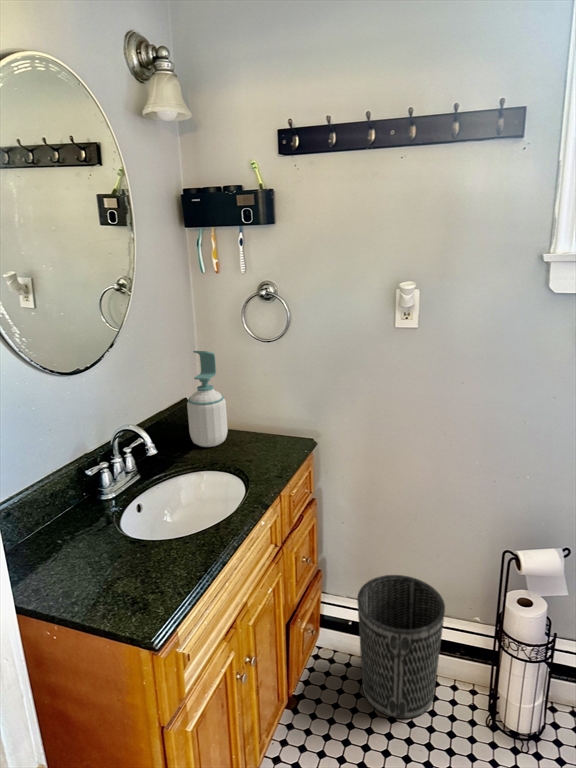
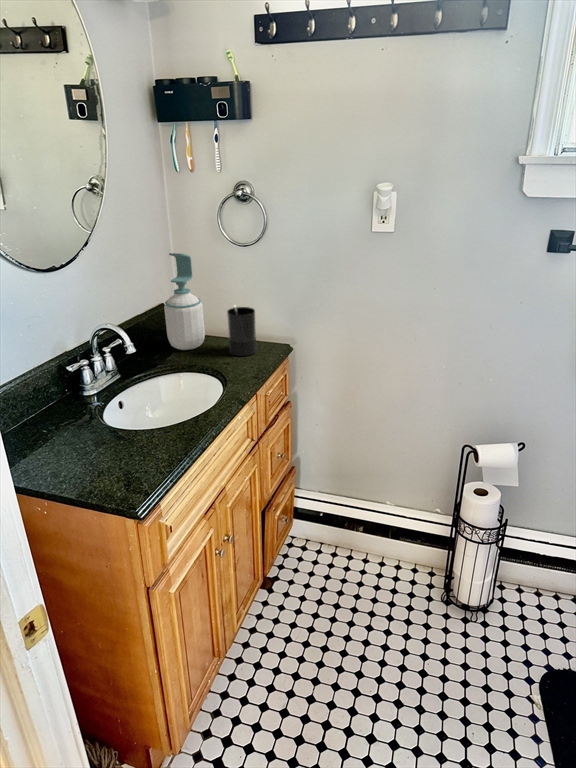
candle: none [251,400,281,453] -> present [227,306,257,356]
wastebasket: present [357,575,445,719] -> none [328,472,409,595]

